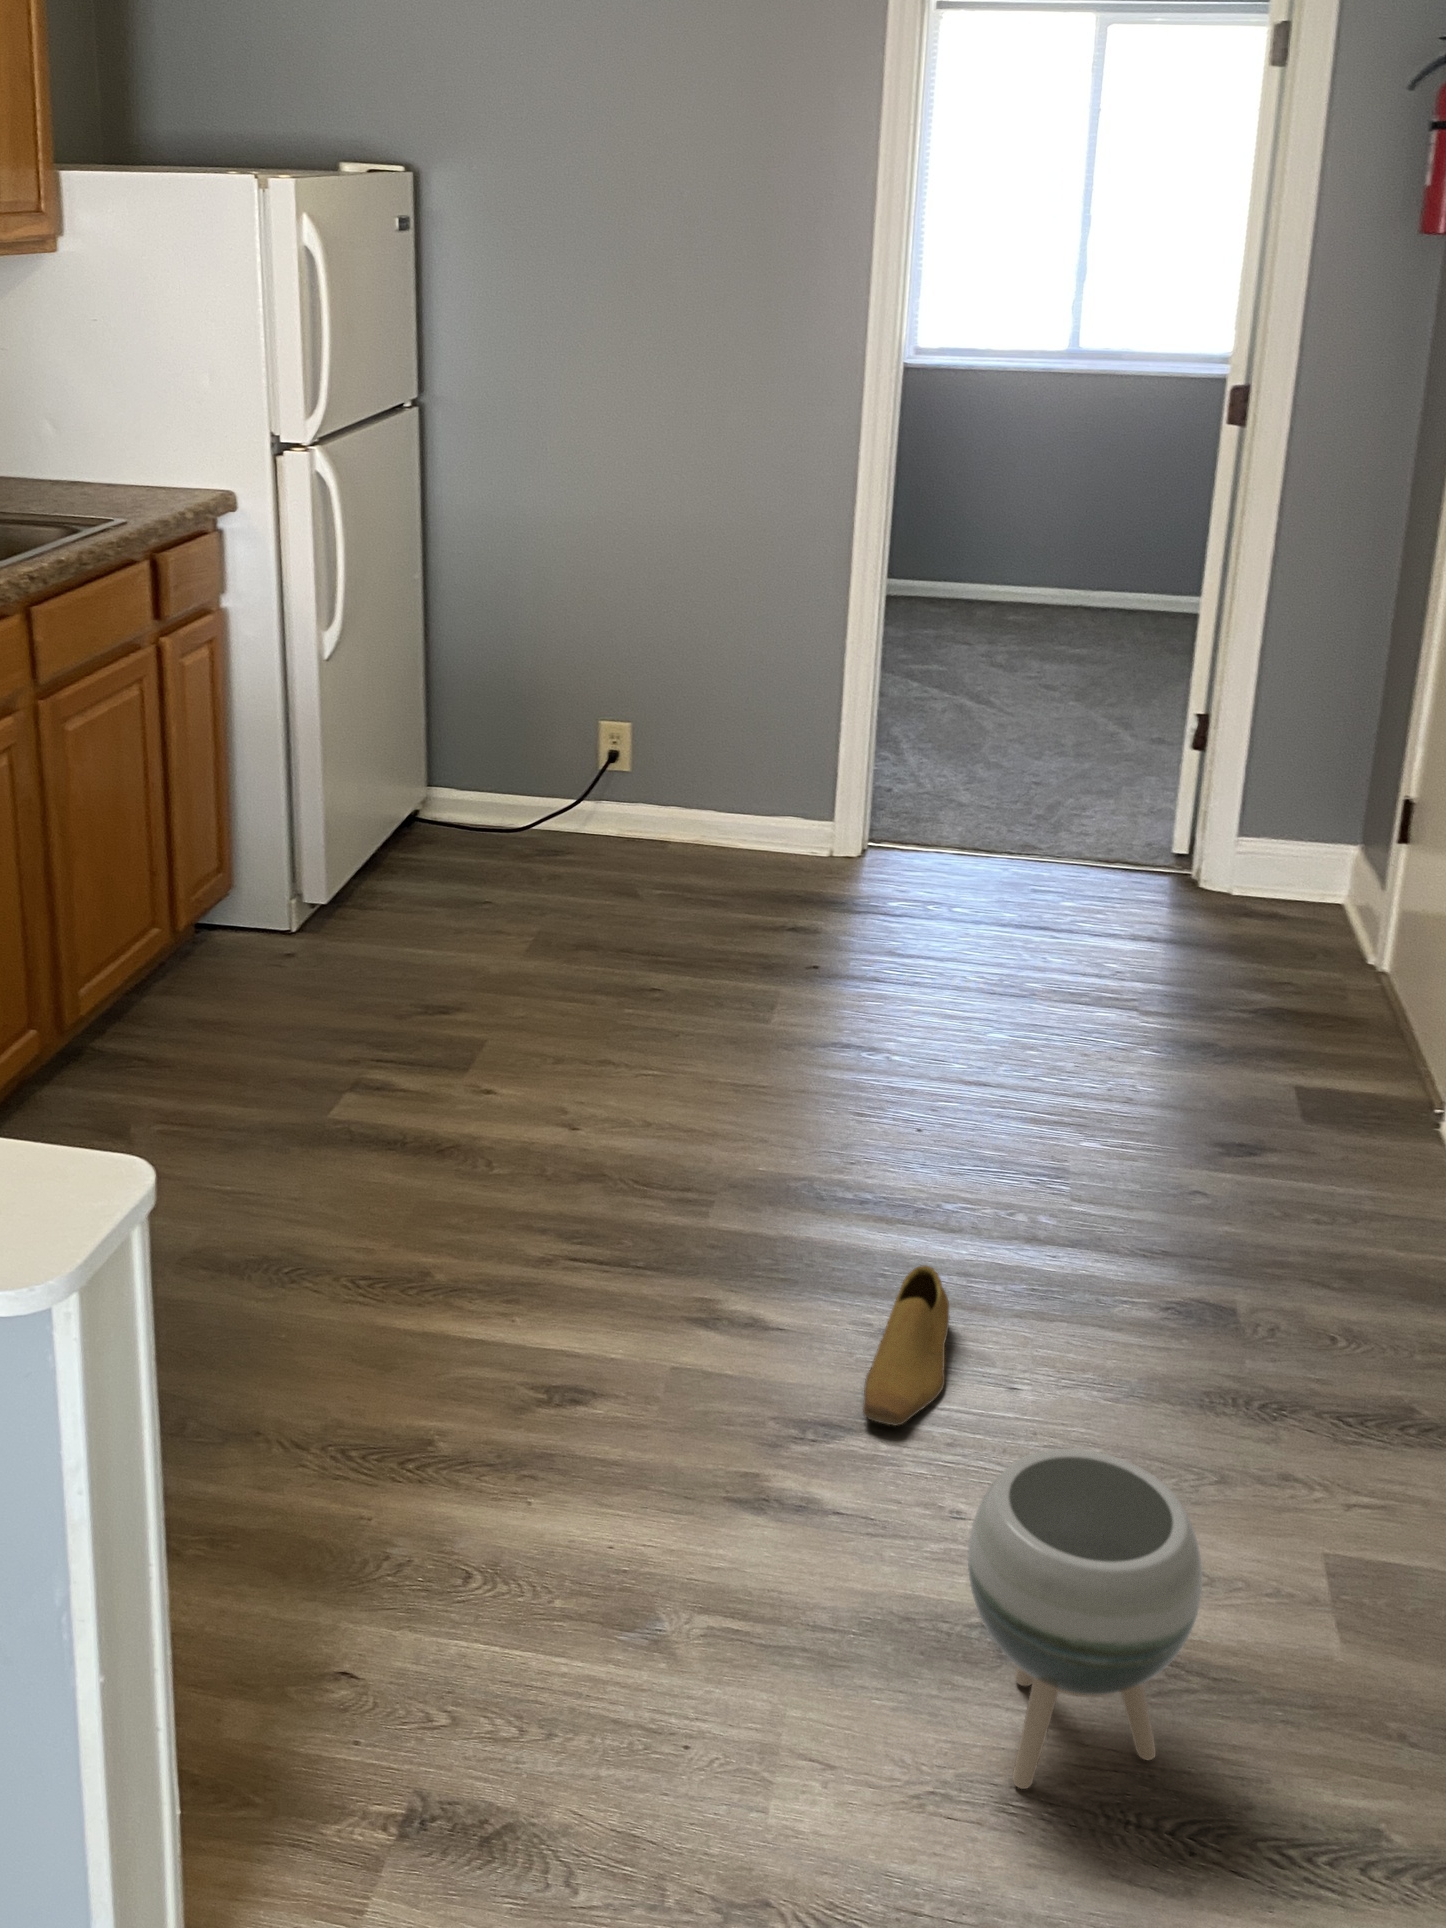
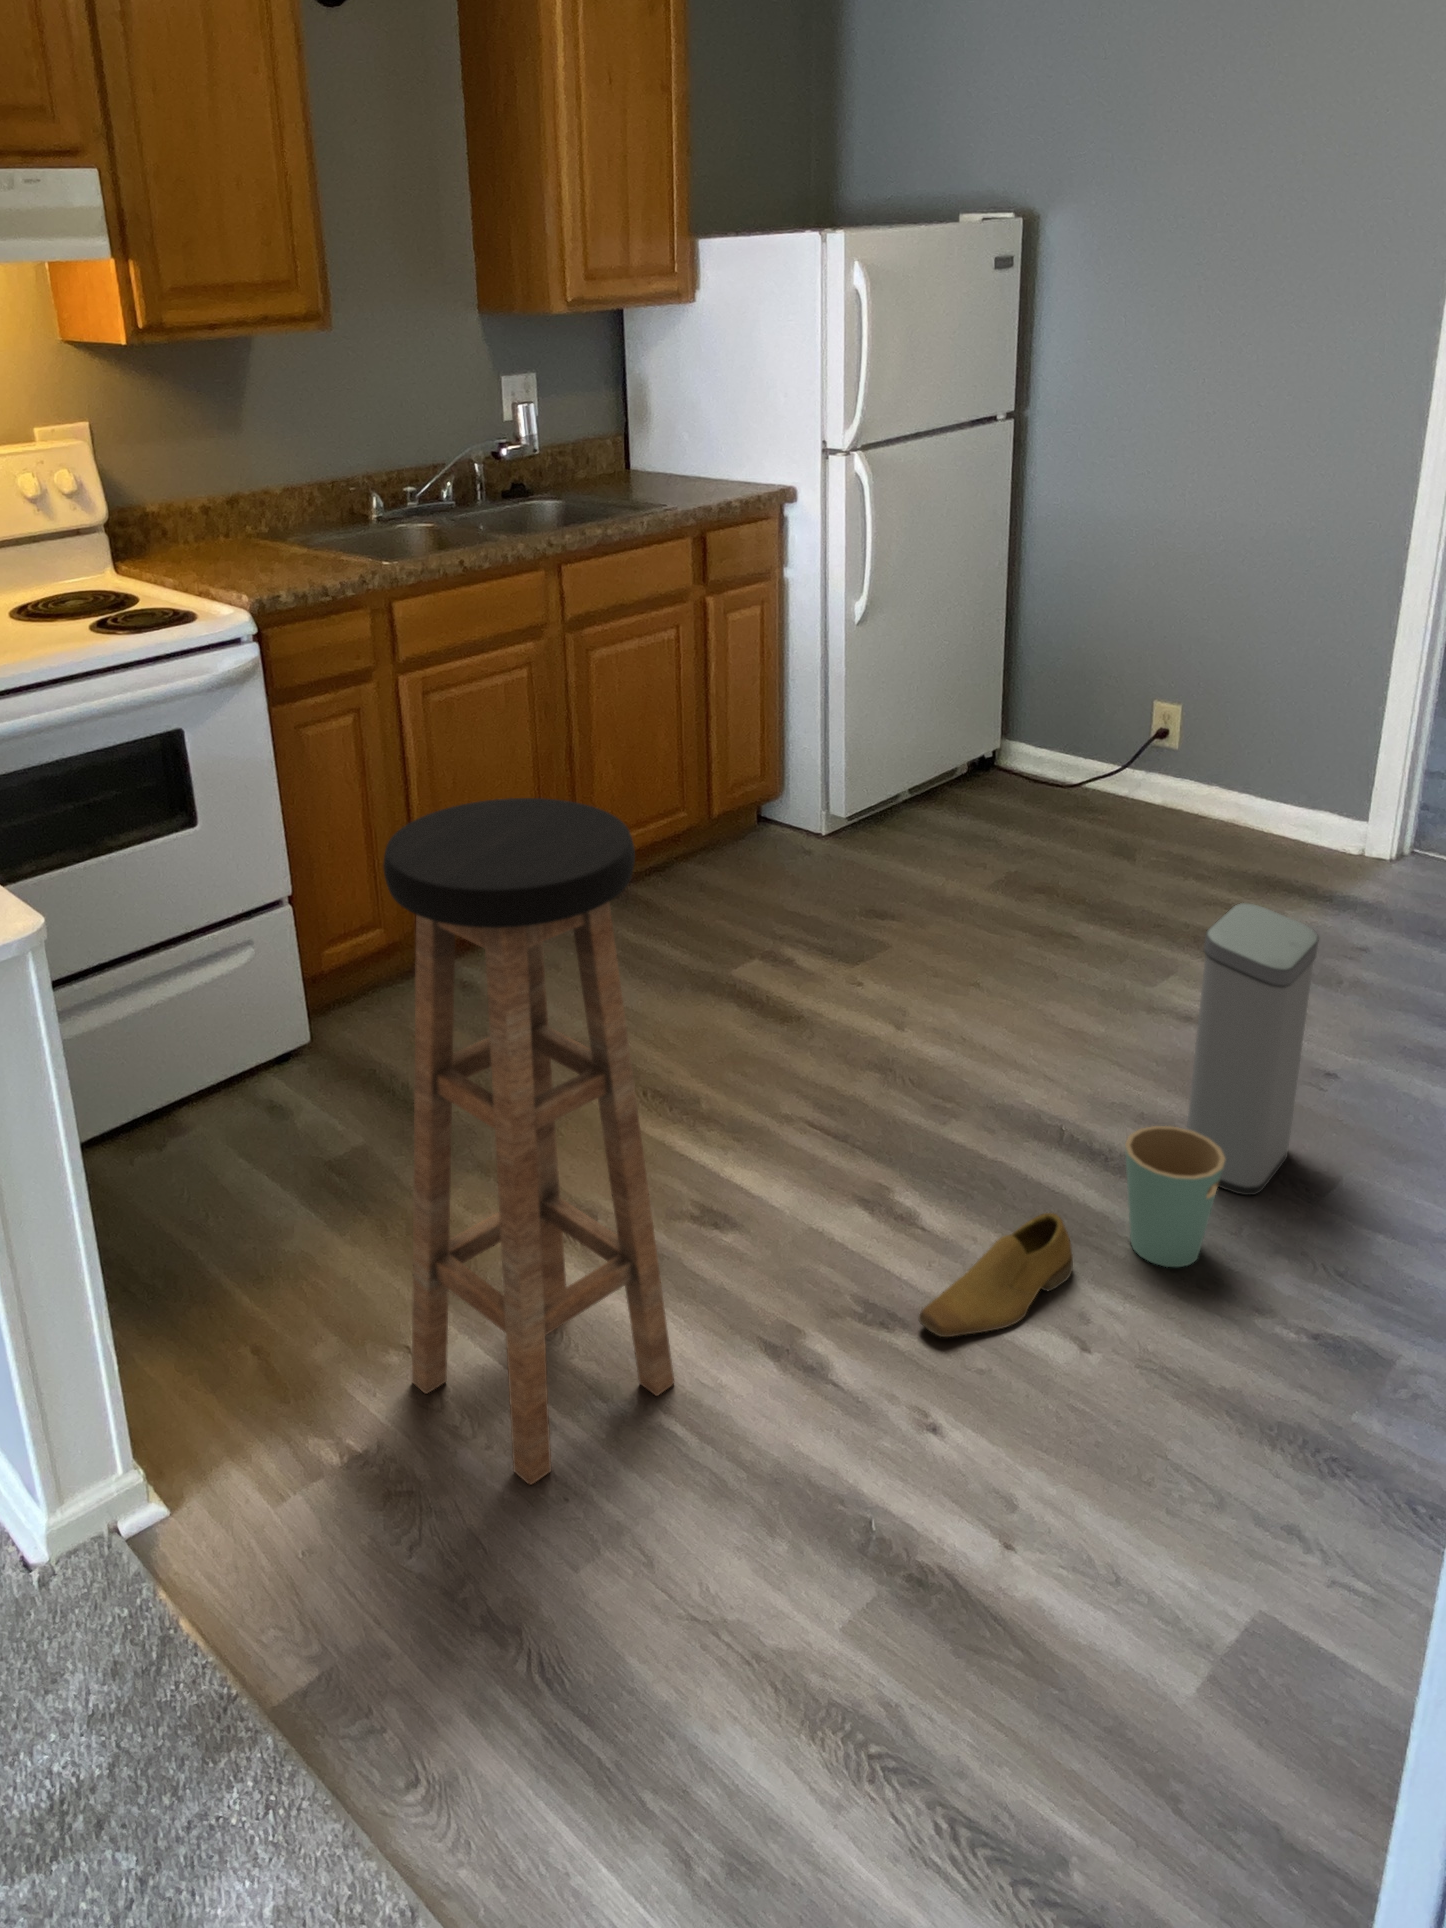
bar stool: none [396,886,719,1749] -> present [383,798,675,1485]
trash can: none [942,905,1057,1291] -> present [1125,903,1319,1267]
planter: present [968,1449,1202,1789] -> none [748,1377,959,1690]

